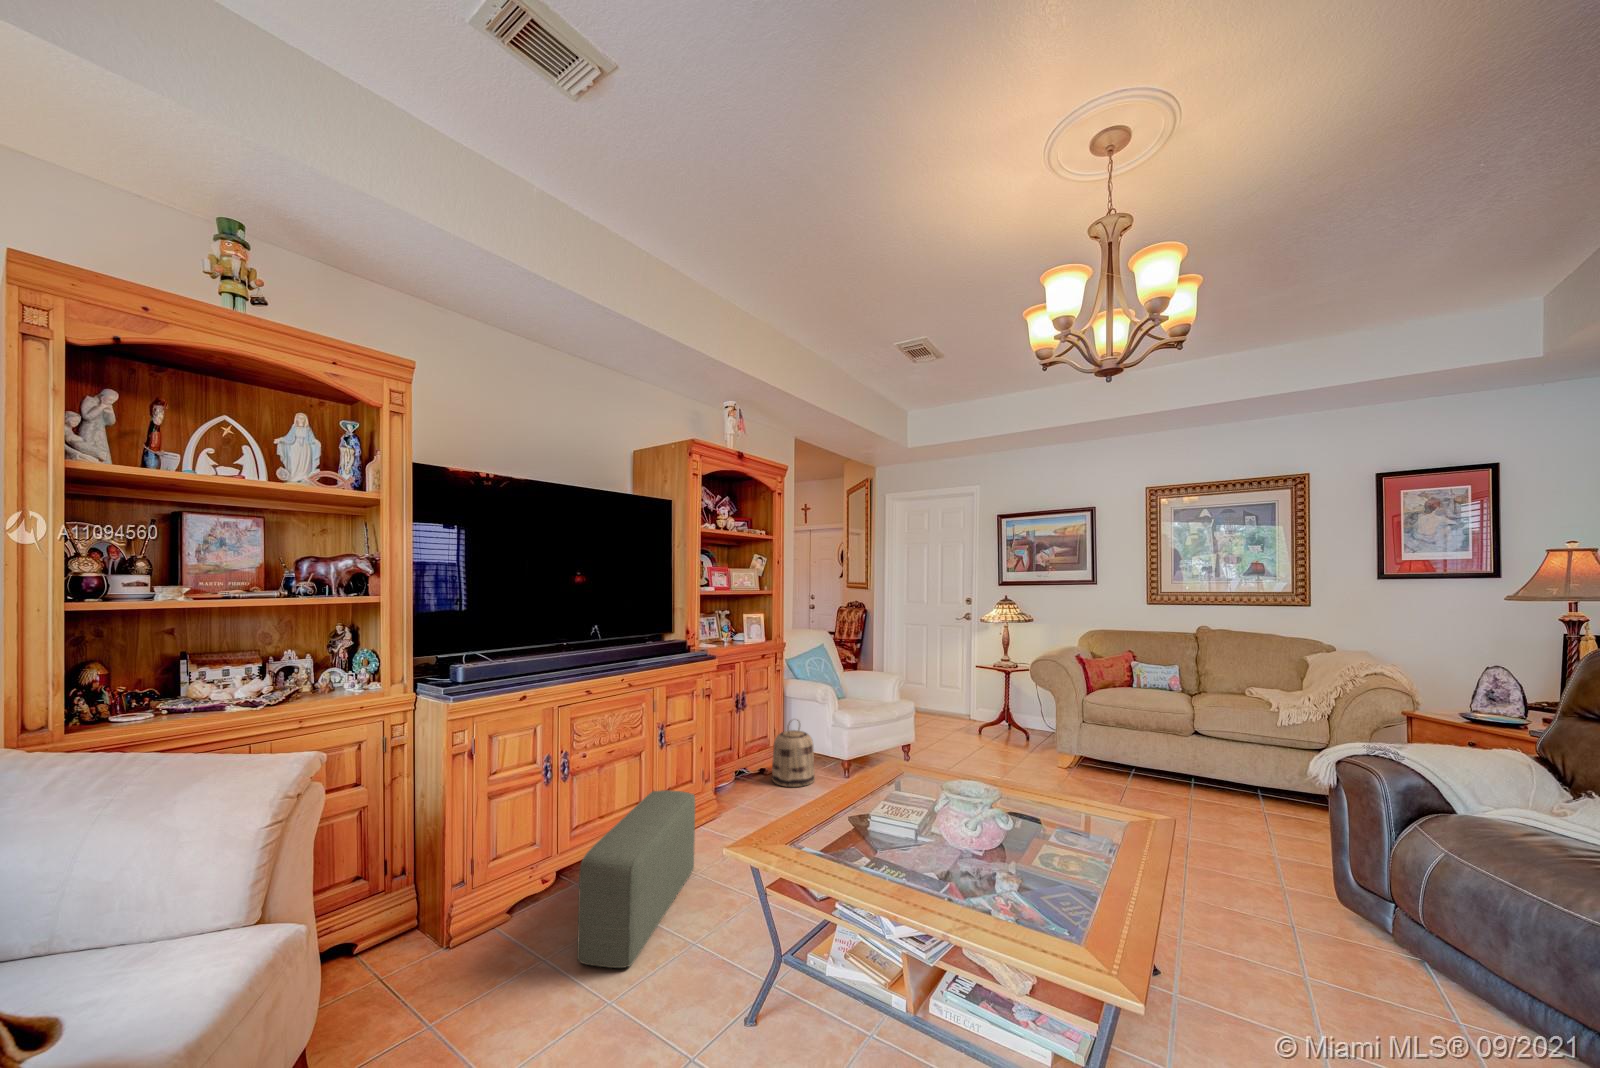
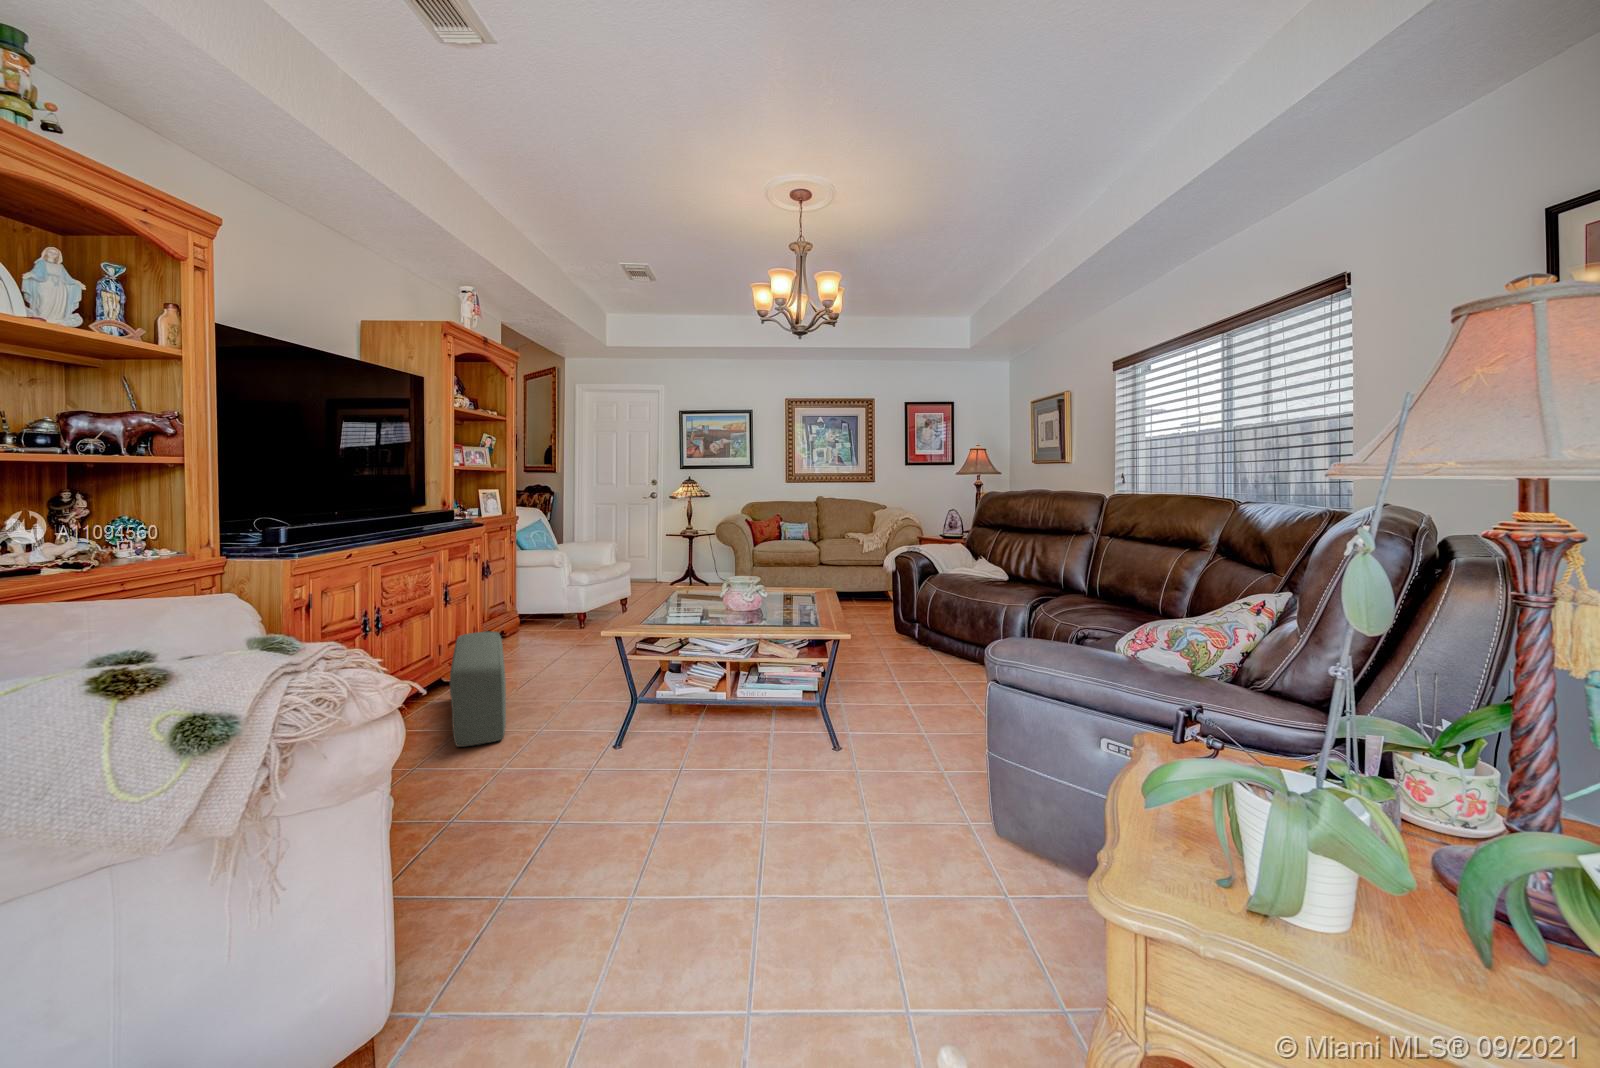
basket: present [772,720,815,787] -> none [517,582,558,638]

